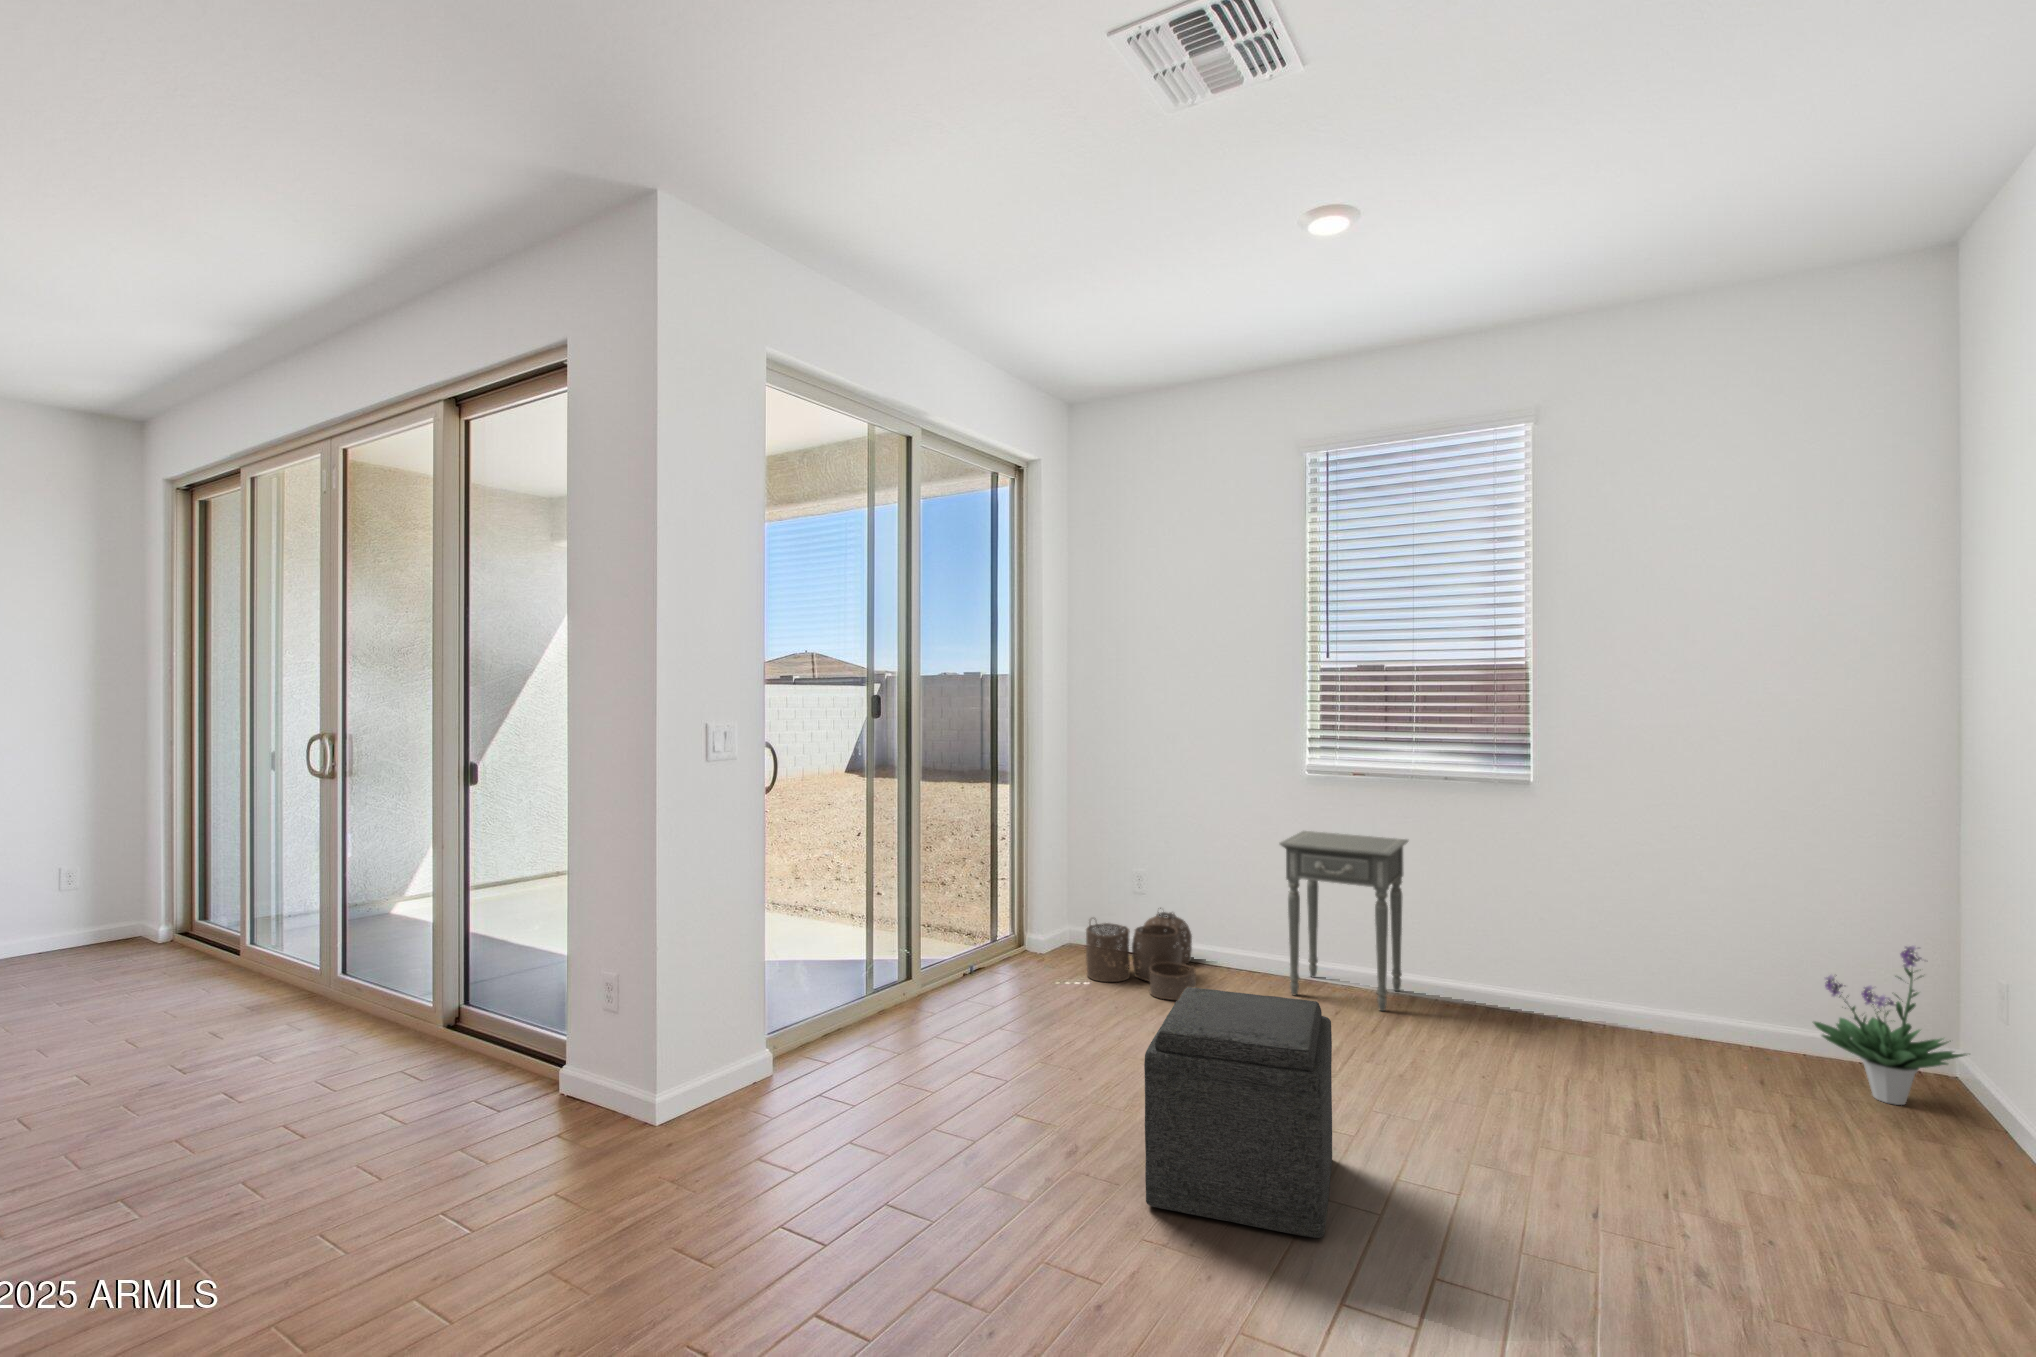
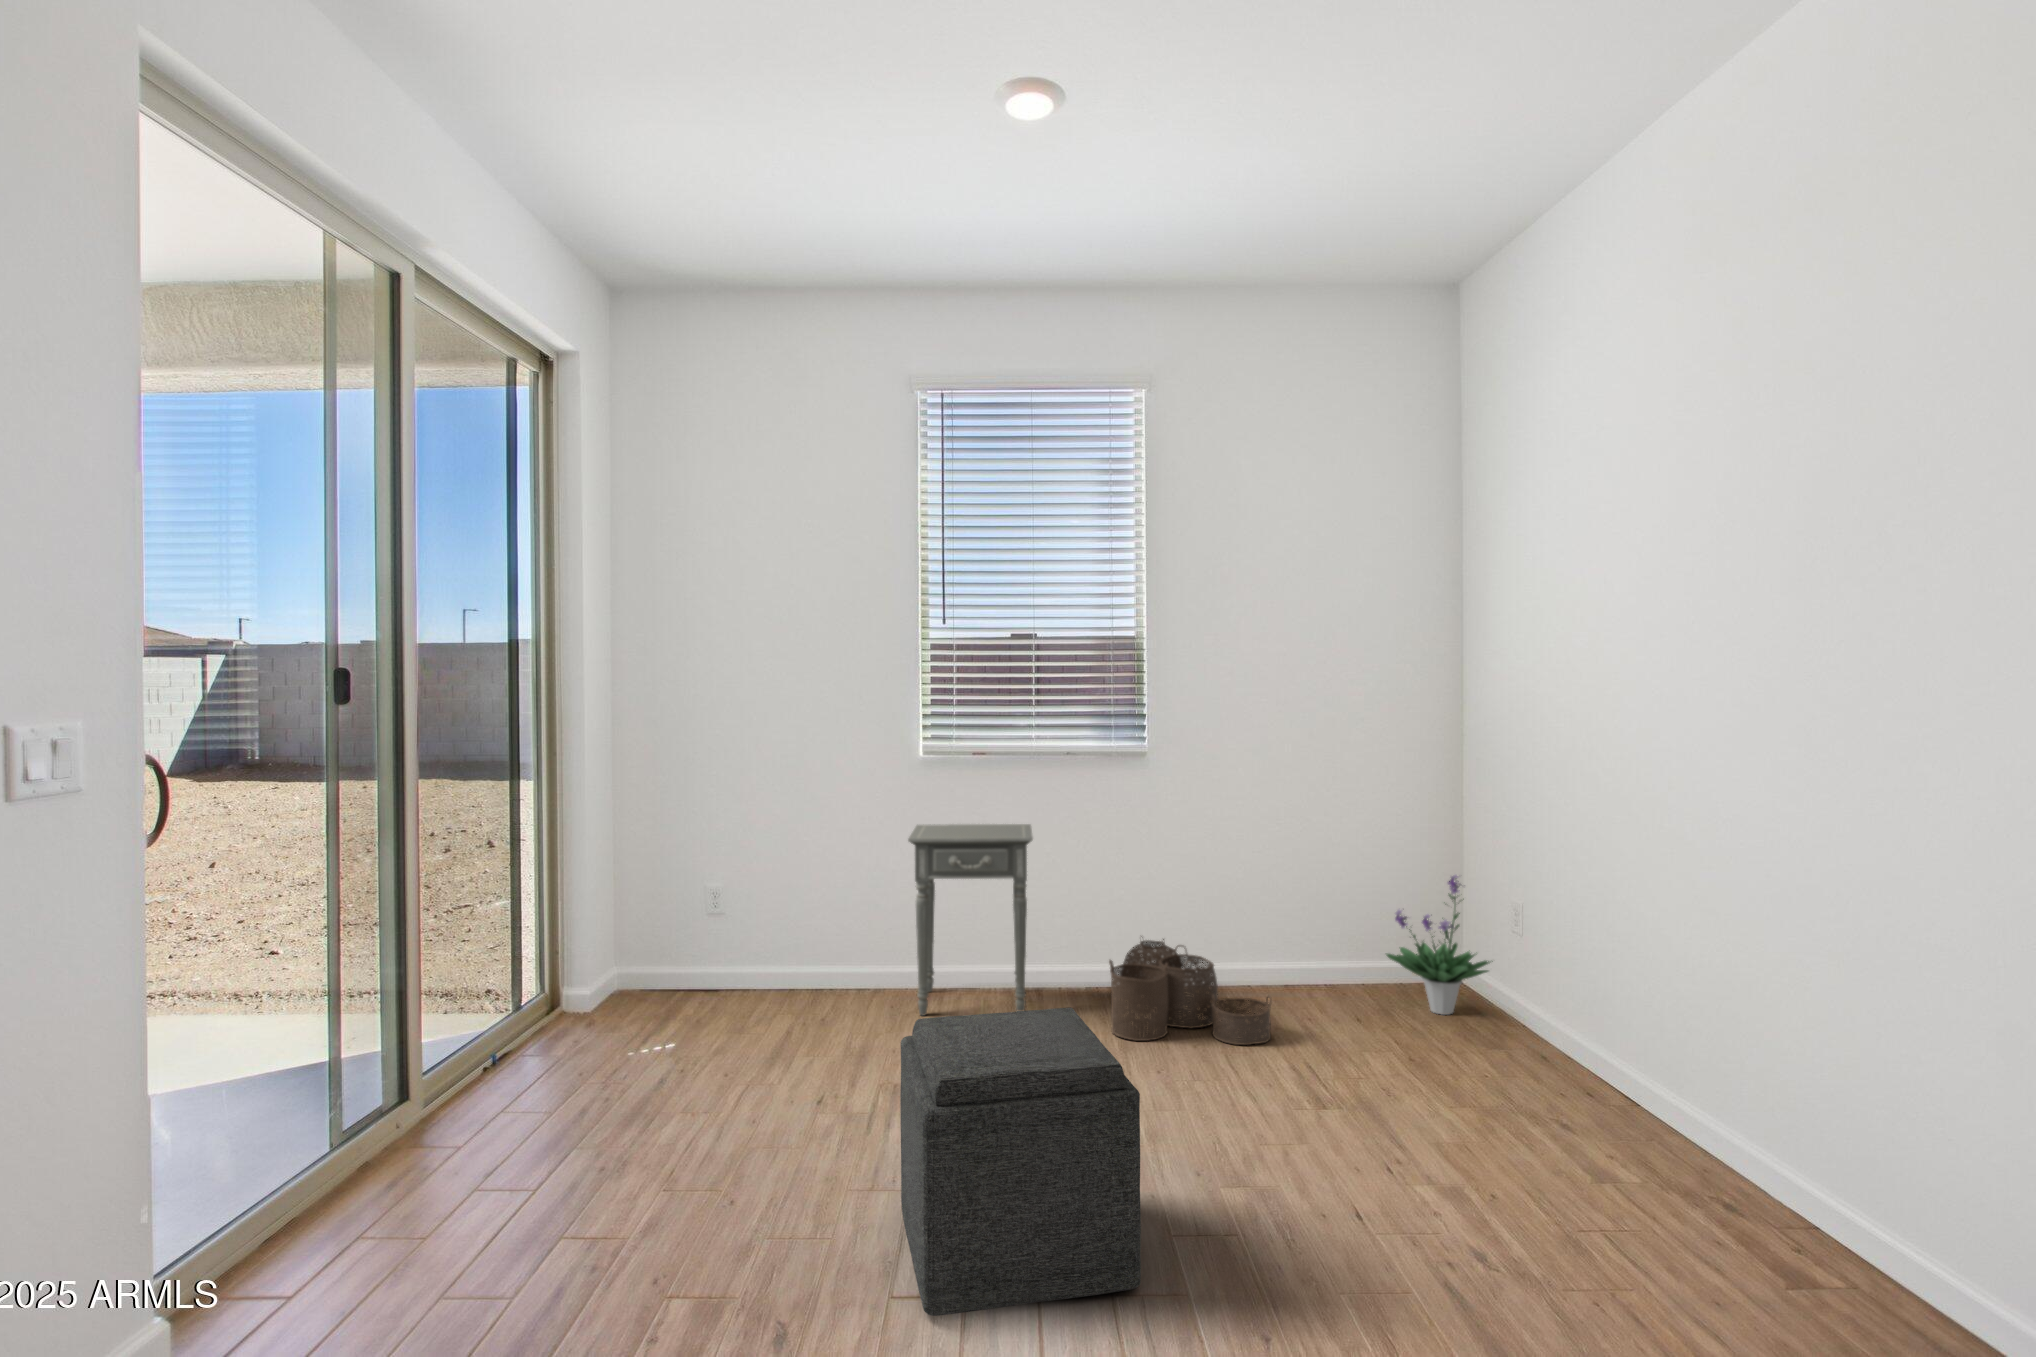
woven basket: present [1086,908,1196,1000] -> present [1109,939,1272,1045]

